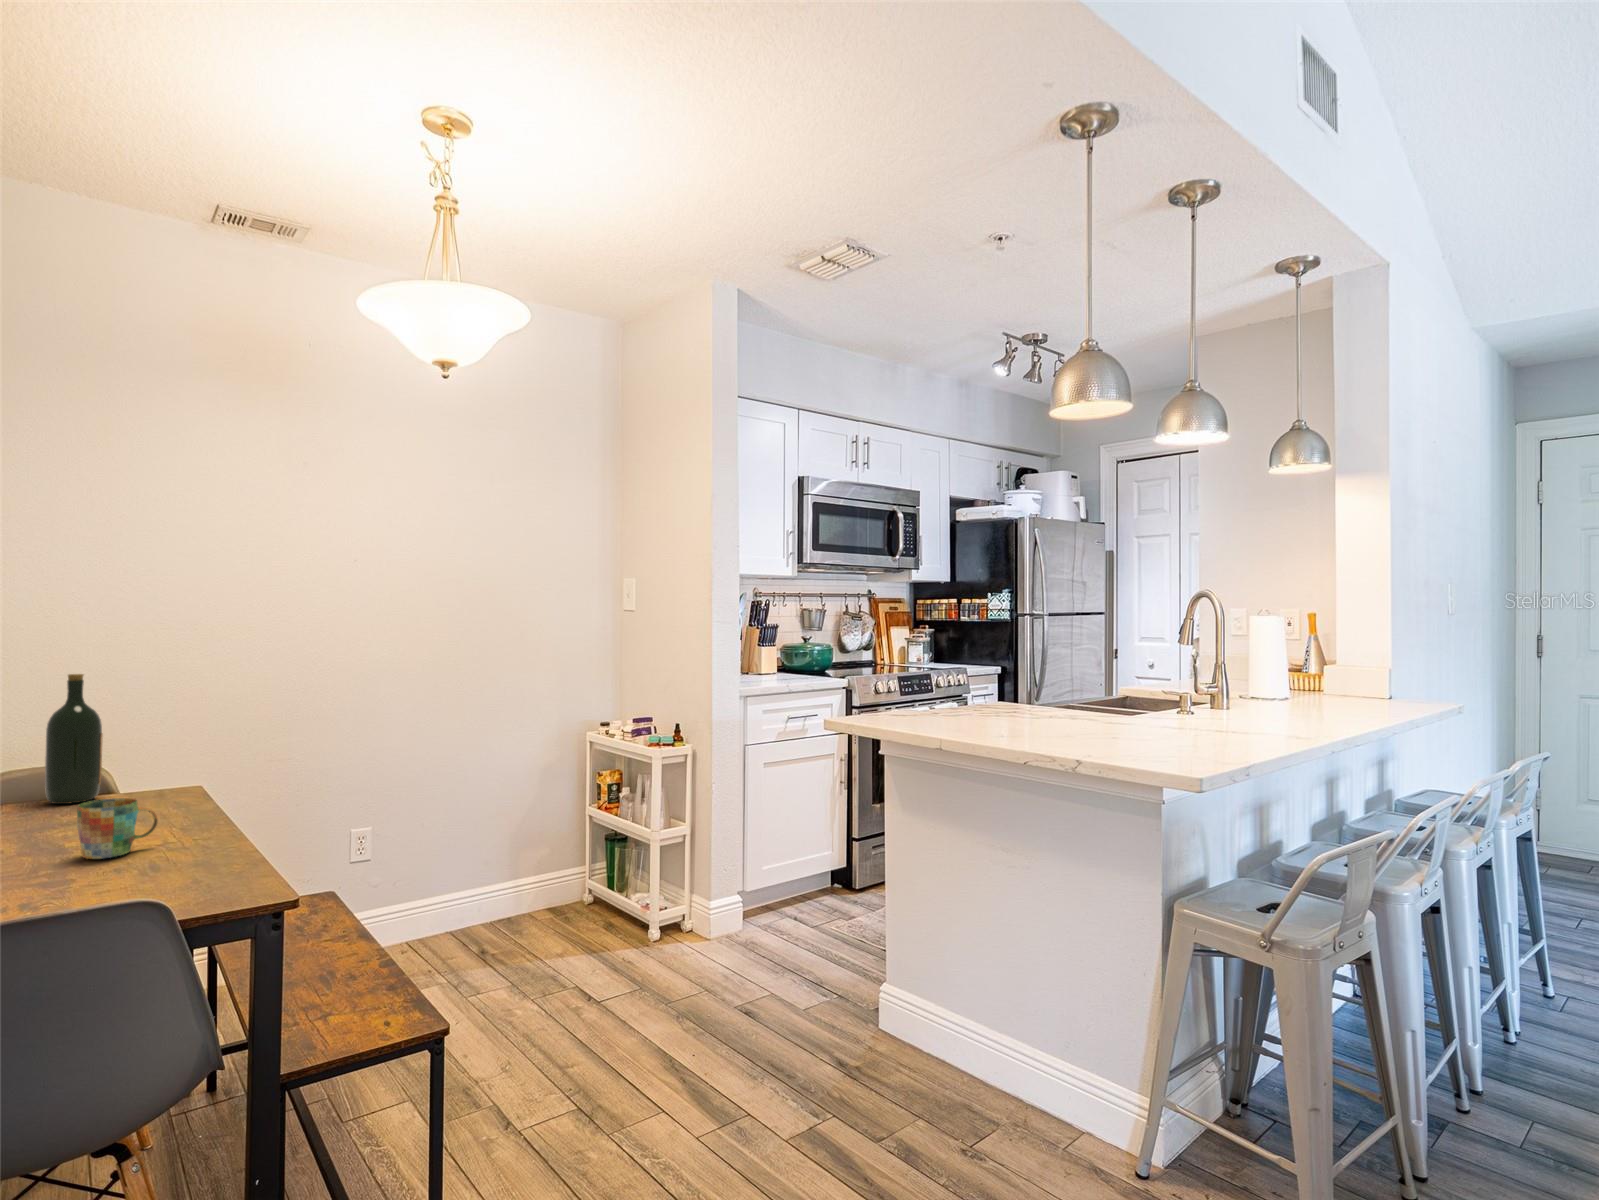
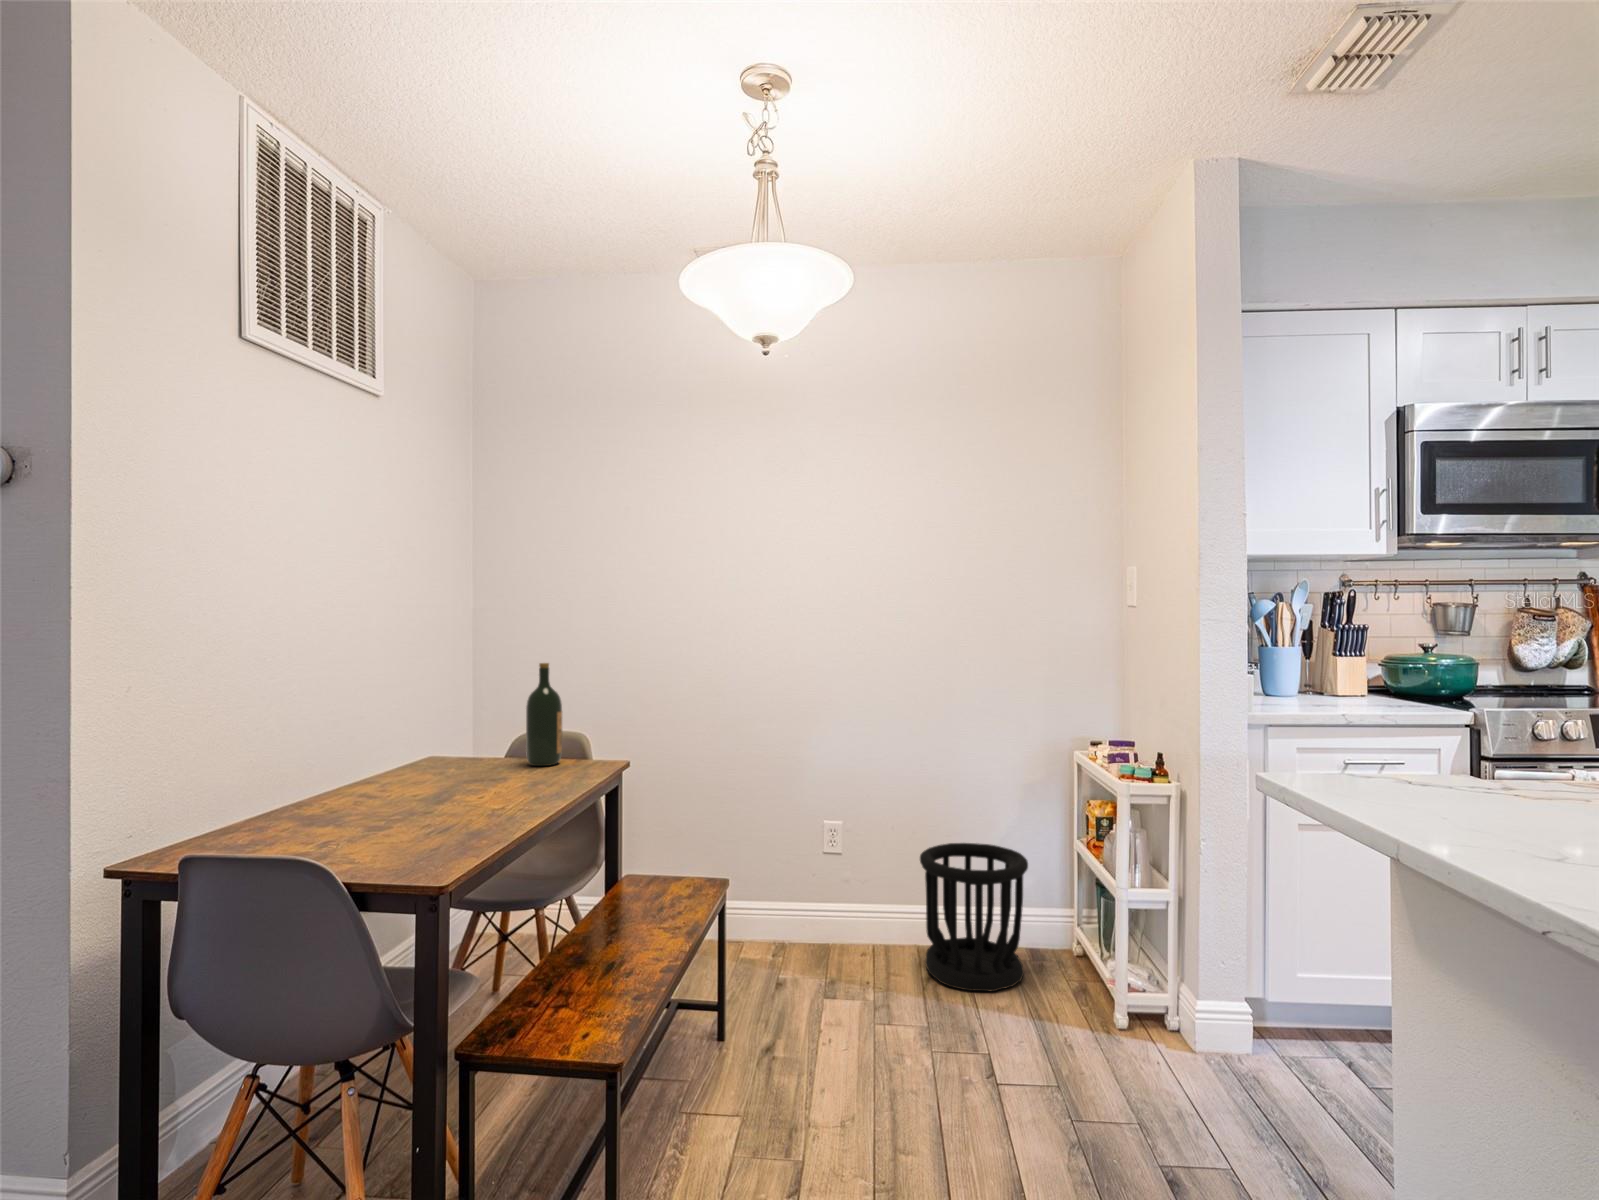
mug: present [77,798,158,859] -> none [434,769,490,819]
wastebasket: none [466,823,567,954] -> present [920,843,1028,991]

